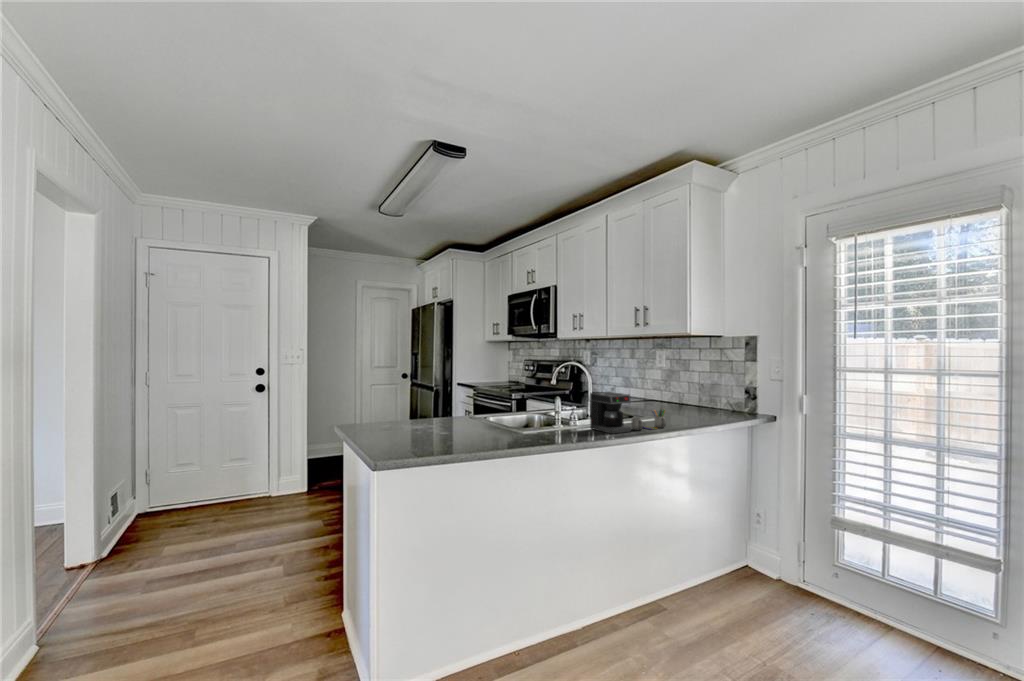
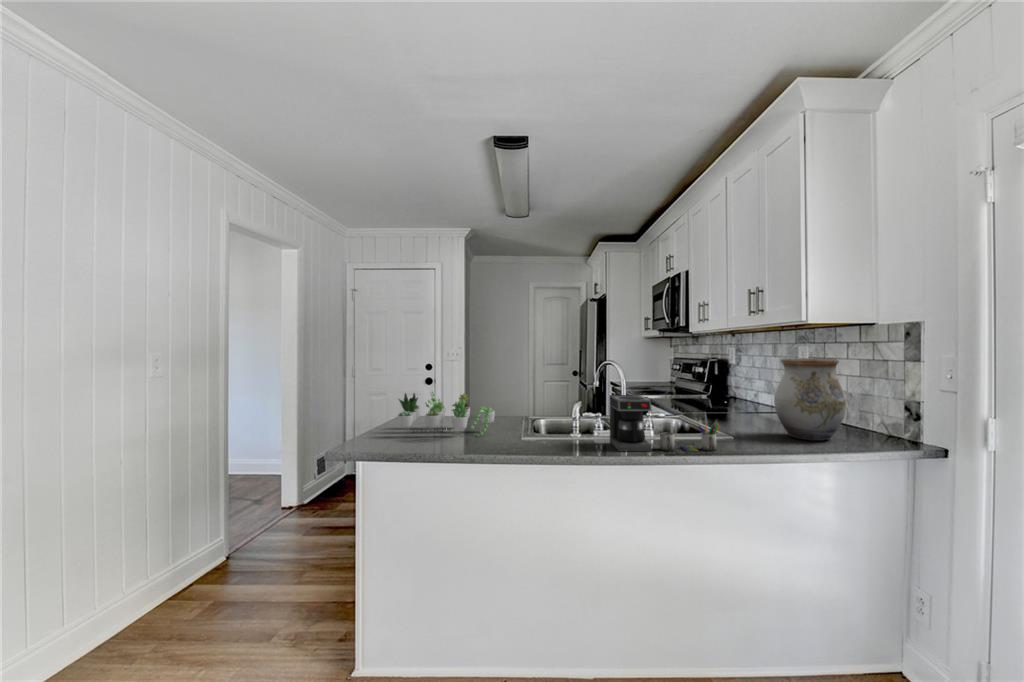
vase: none [674,361,719,417] -> present [774,358,847,441]
succulent plant: none [401,395,489,436] -> present [397,392,495,436]

